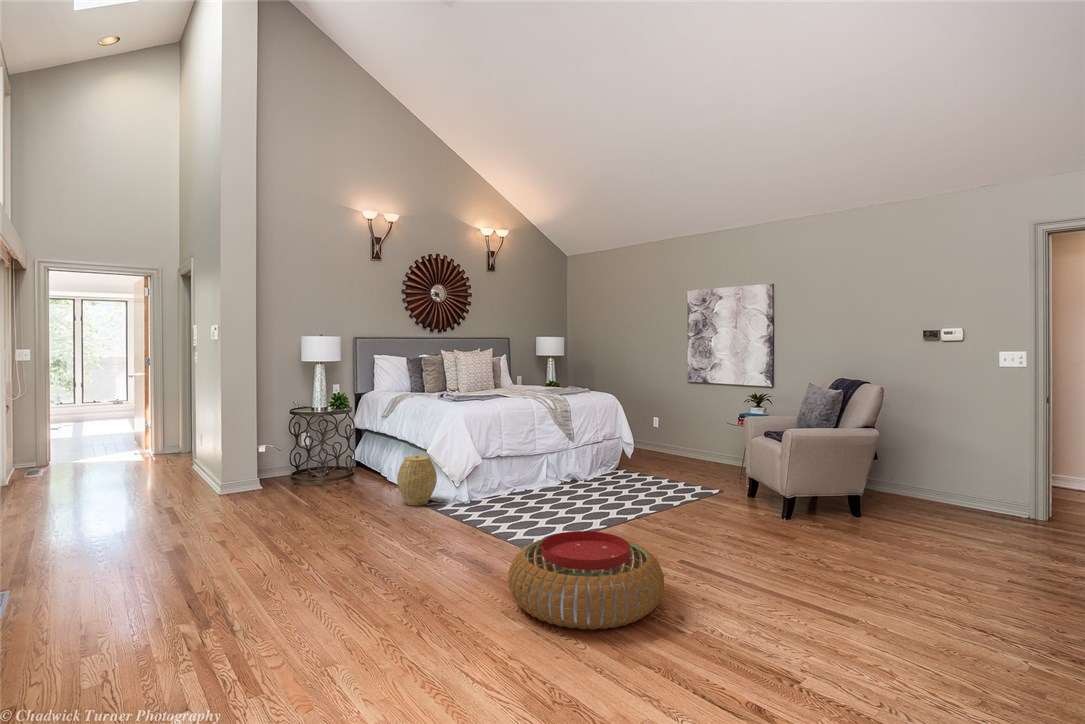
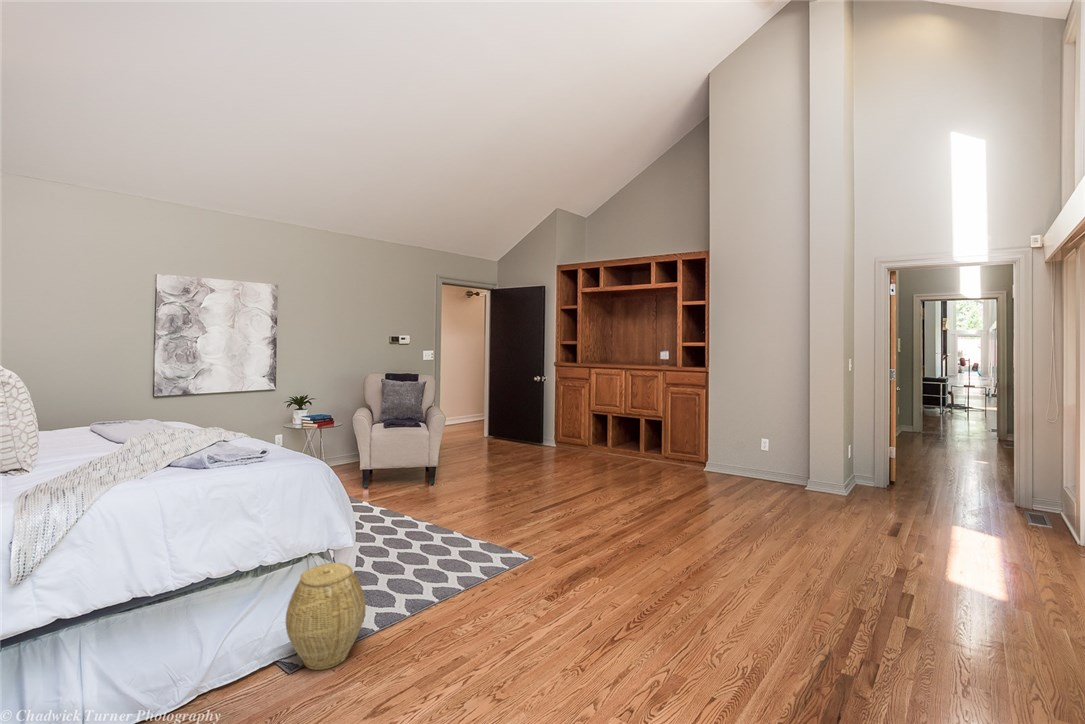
pouf: present [508,531,664,630] -> none [575,486,681,548]

